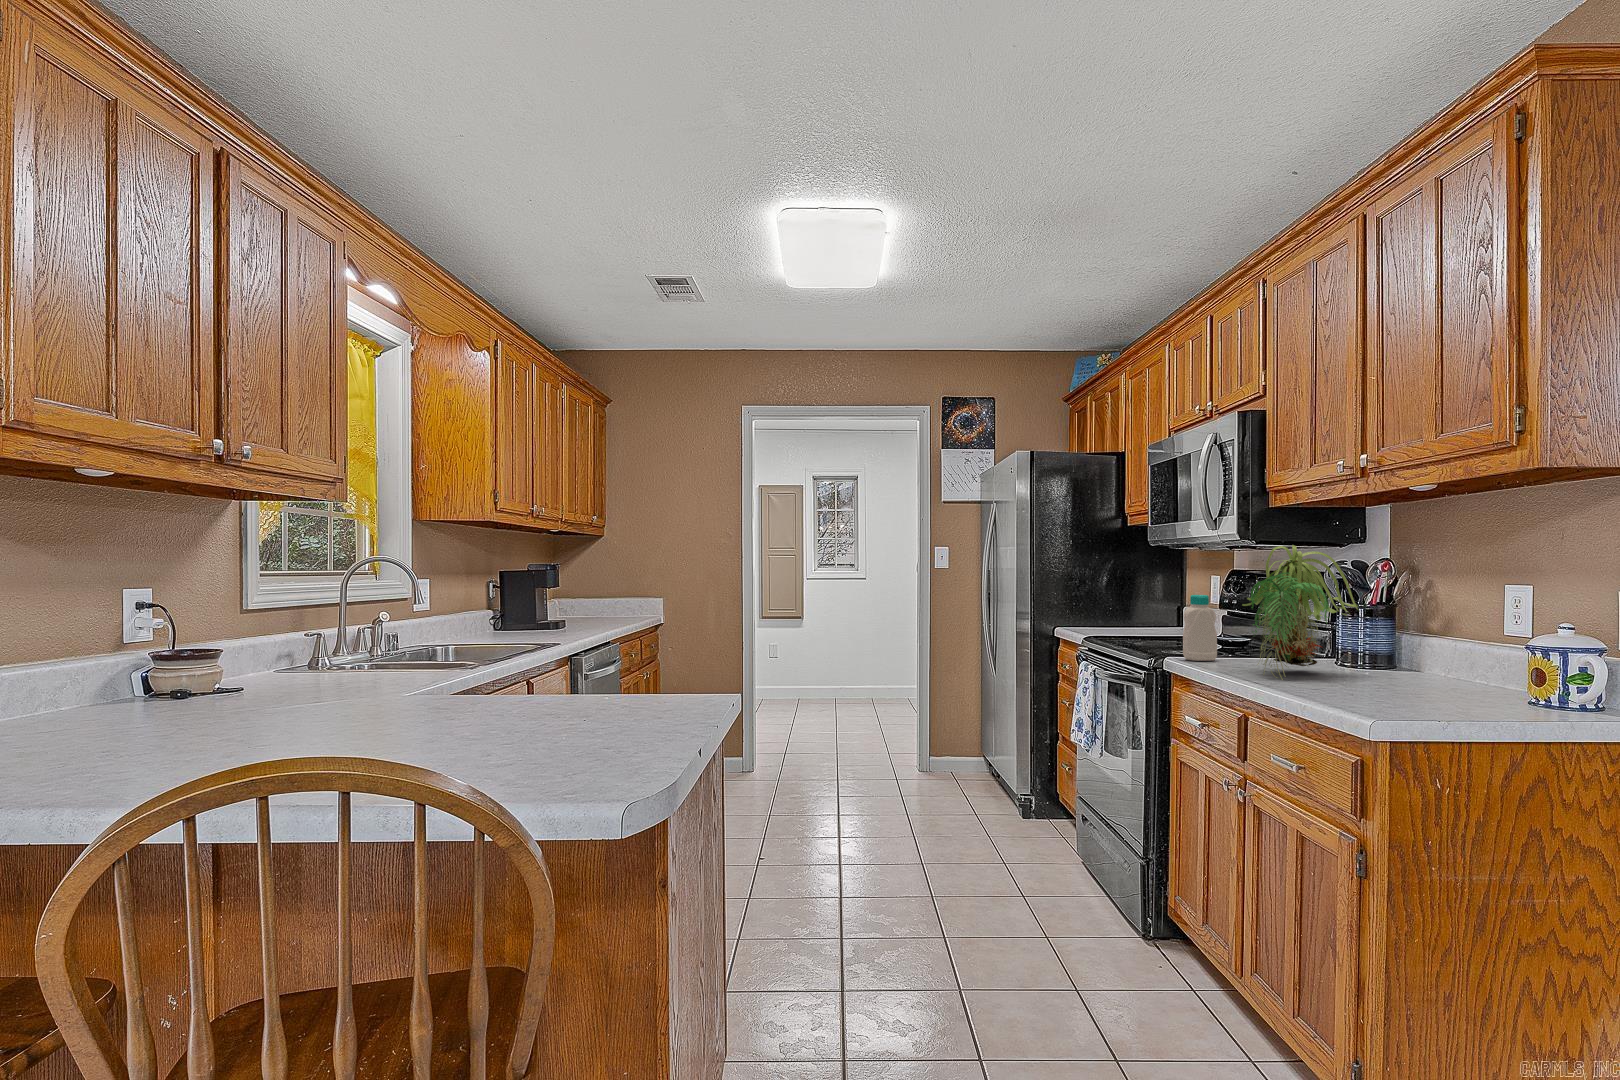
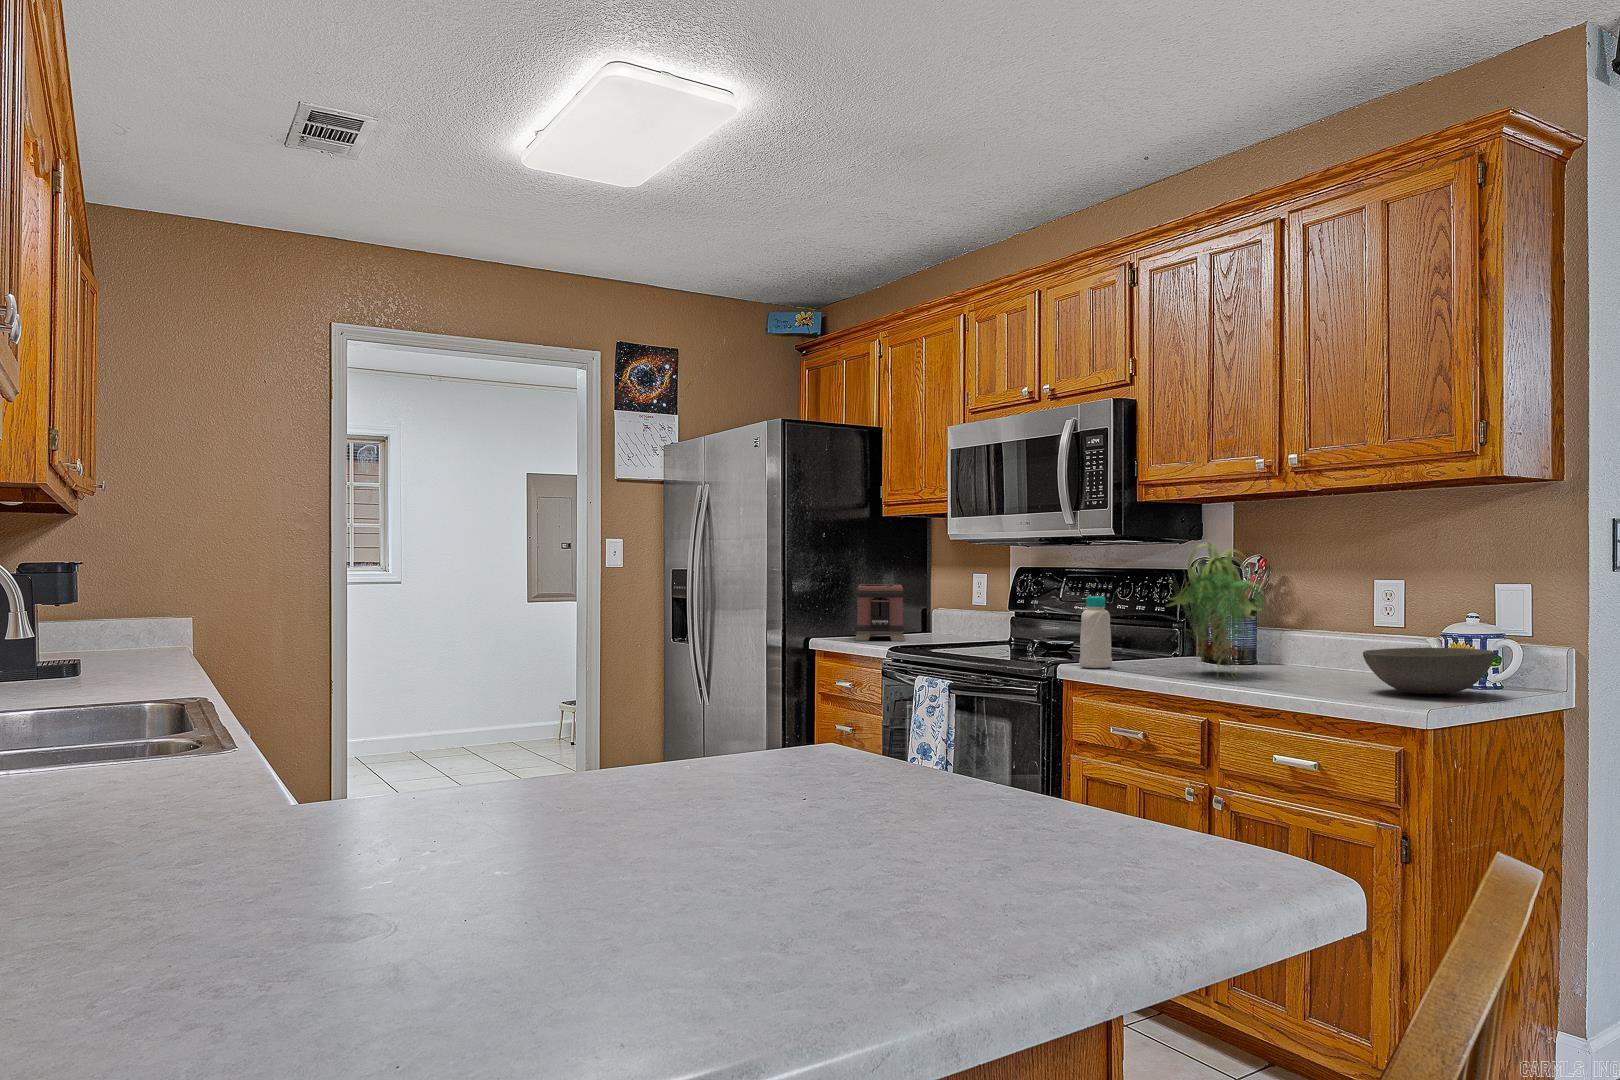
toaster: none [1095,582,1158,630] -> present [855,585,905,641]
bowl: none [1366,657,1523,709] -> present [1363,648,1495,694]

